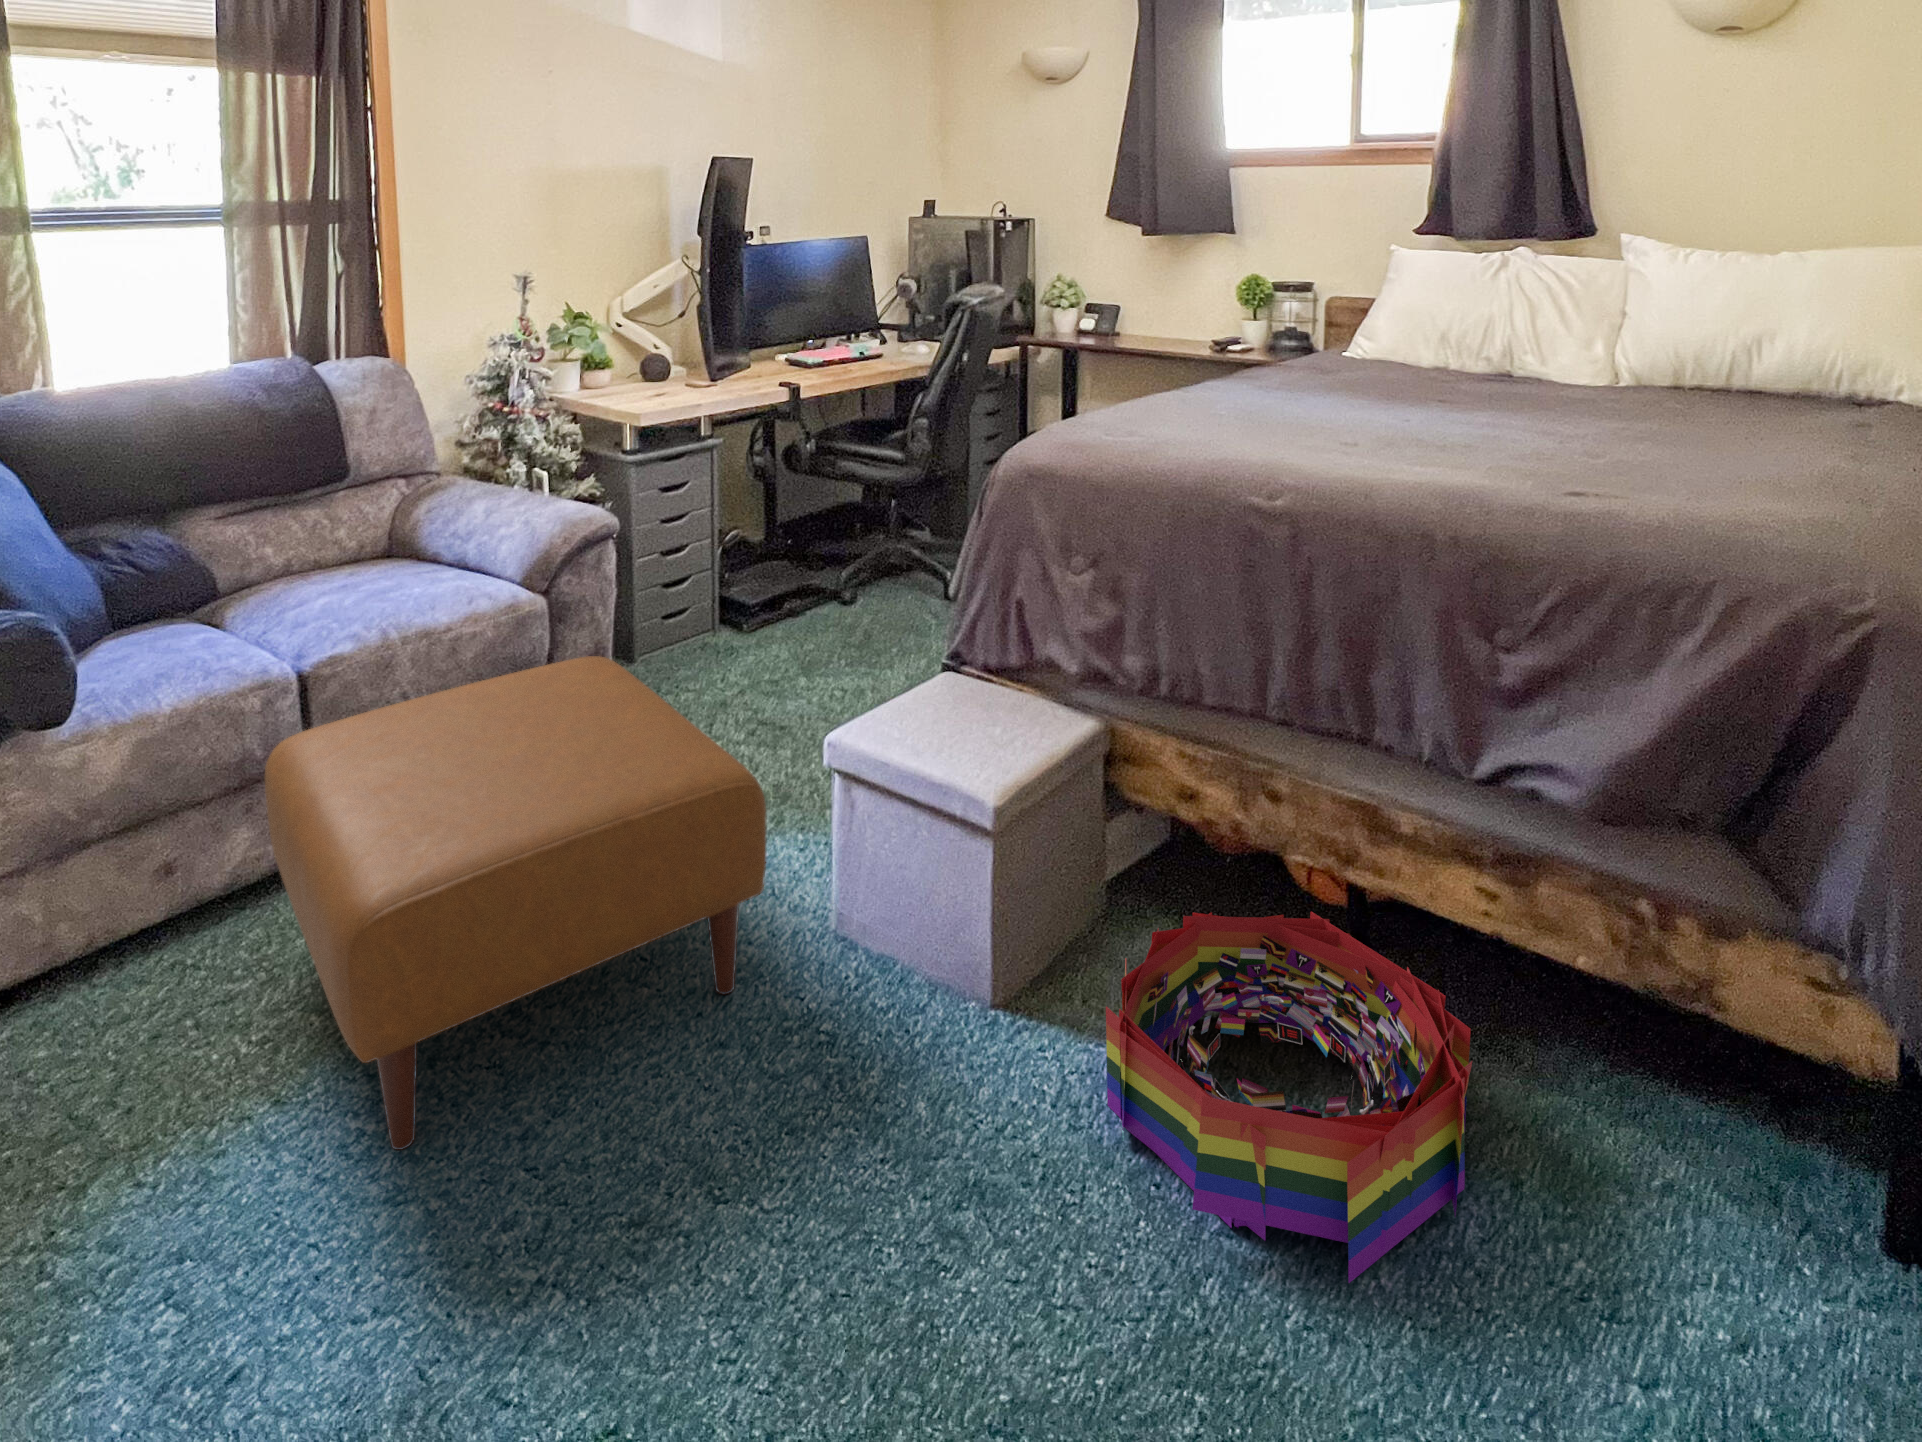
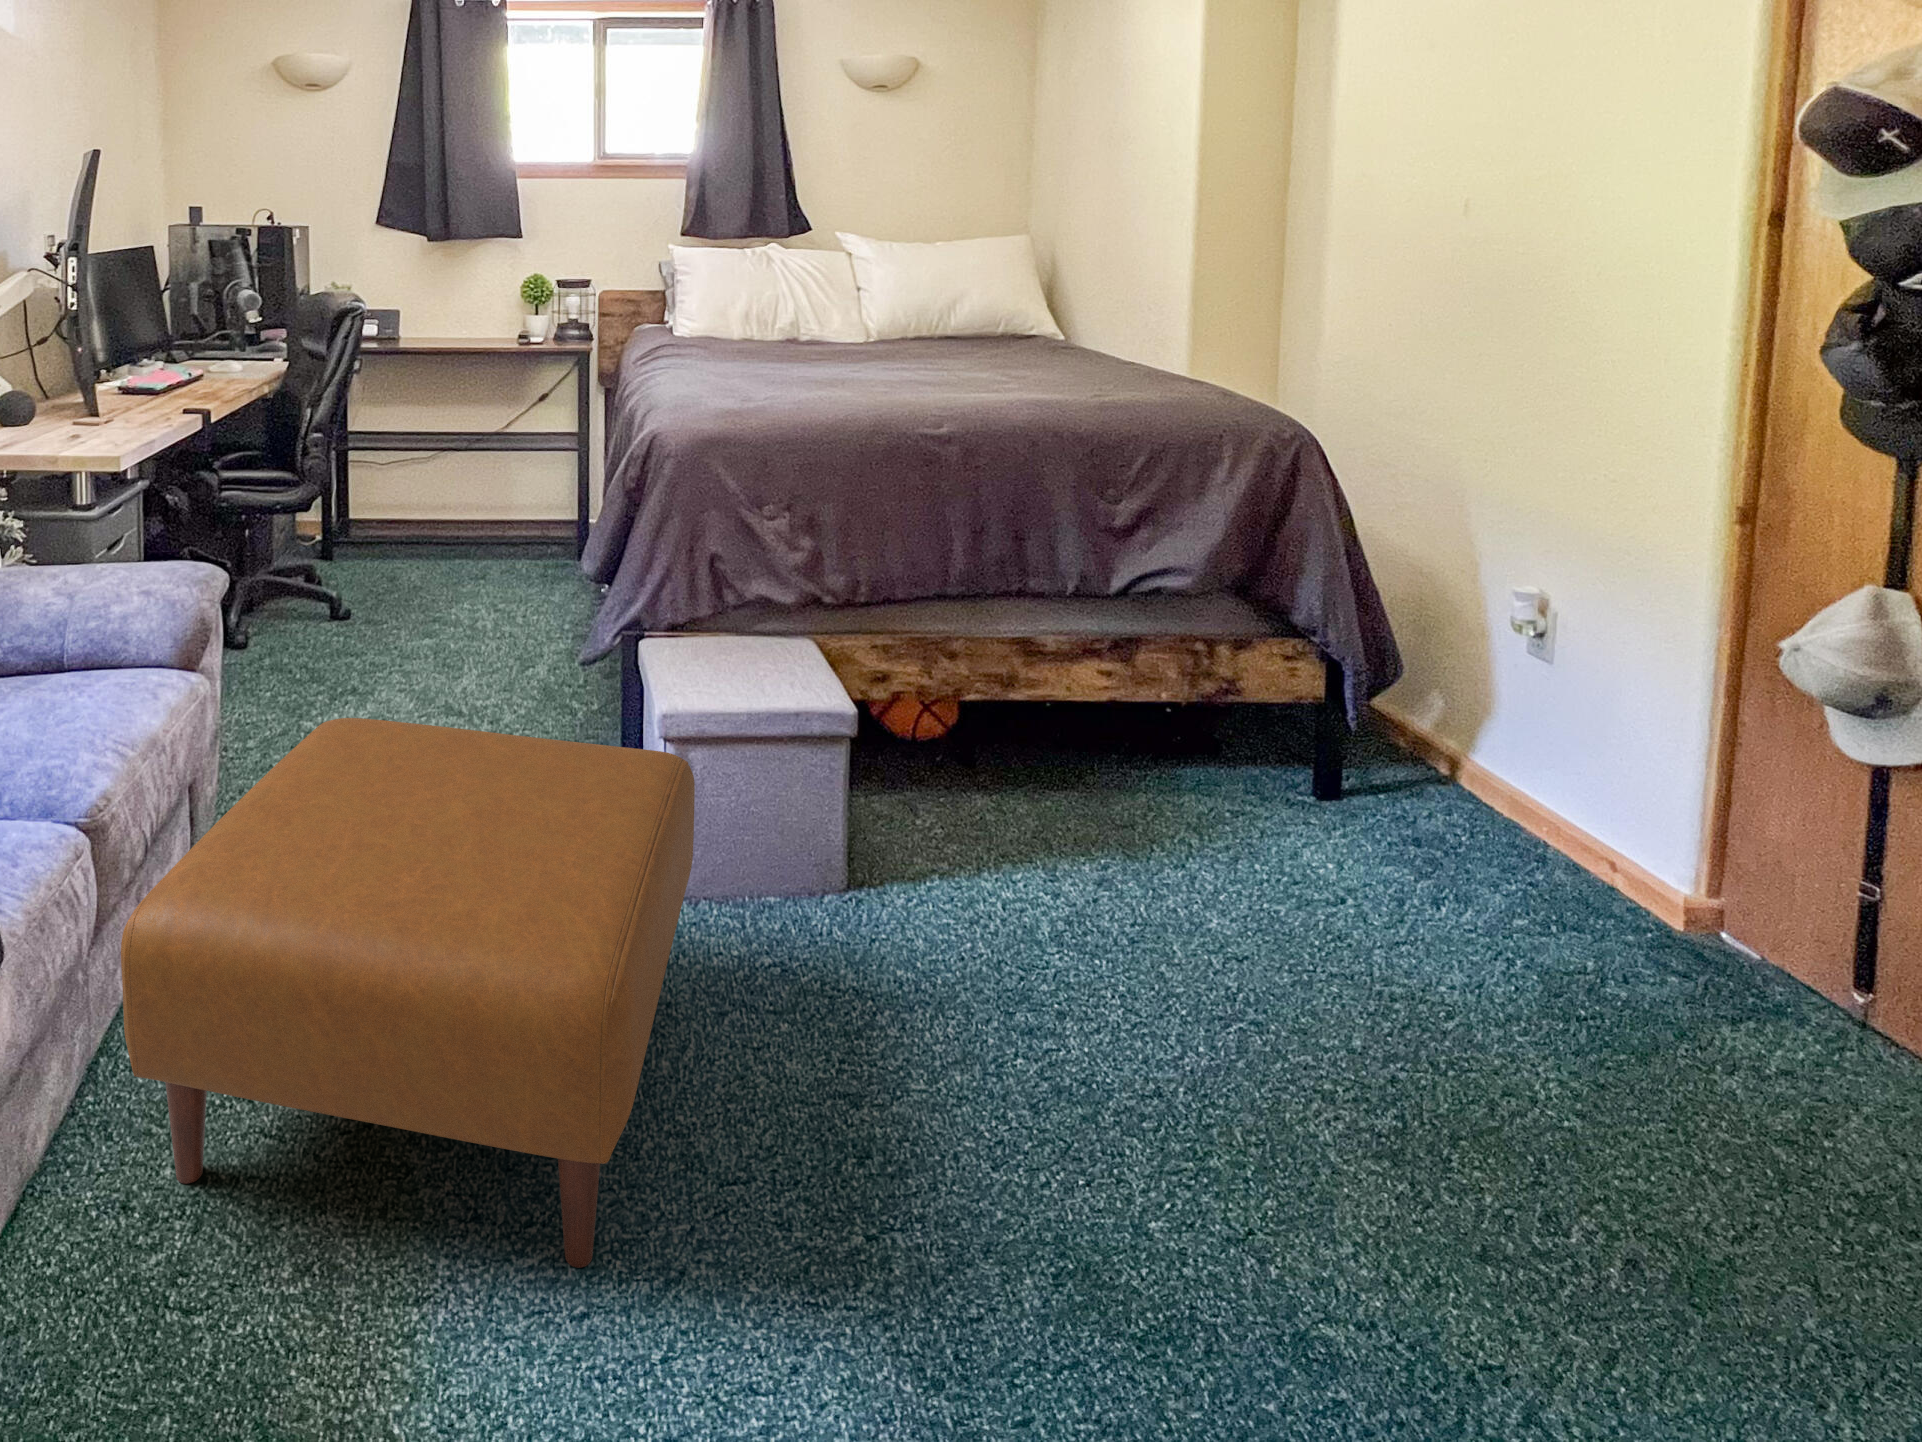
storage bin: present [1106,912,1472,1283] -> none [927,733,1213,944]

